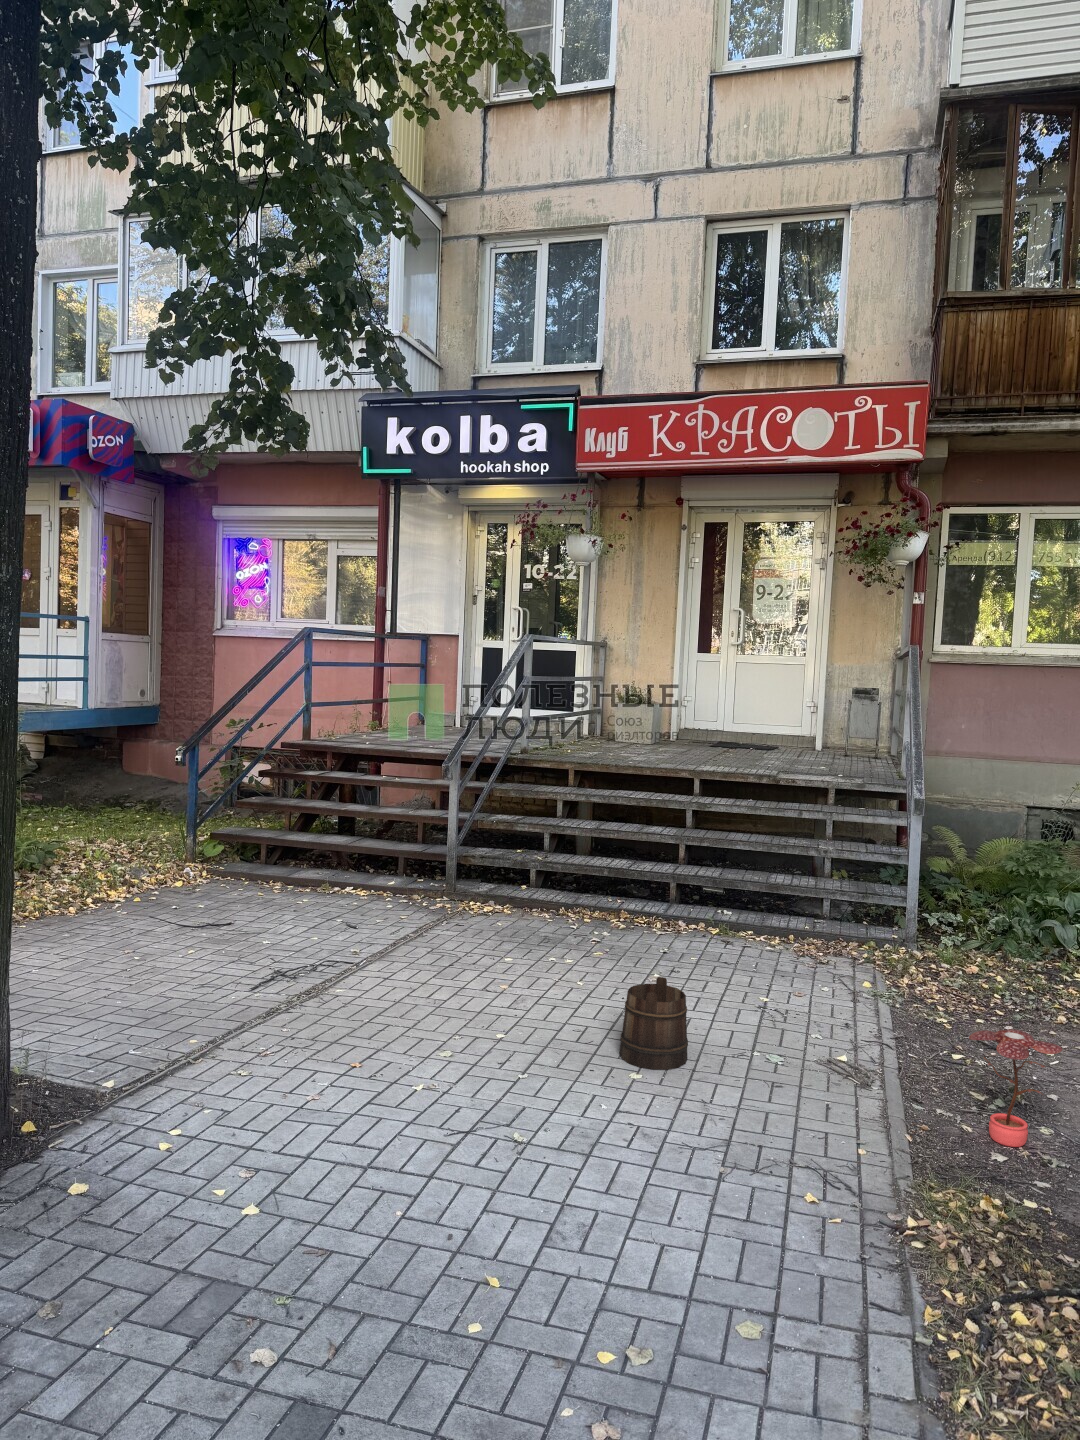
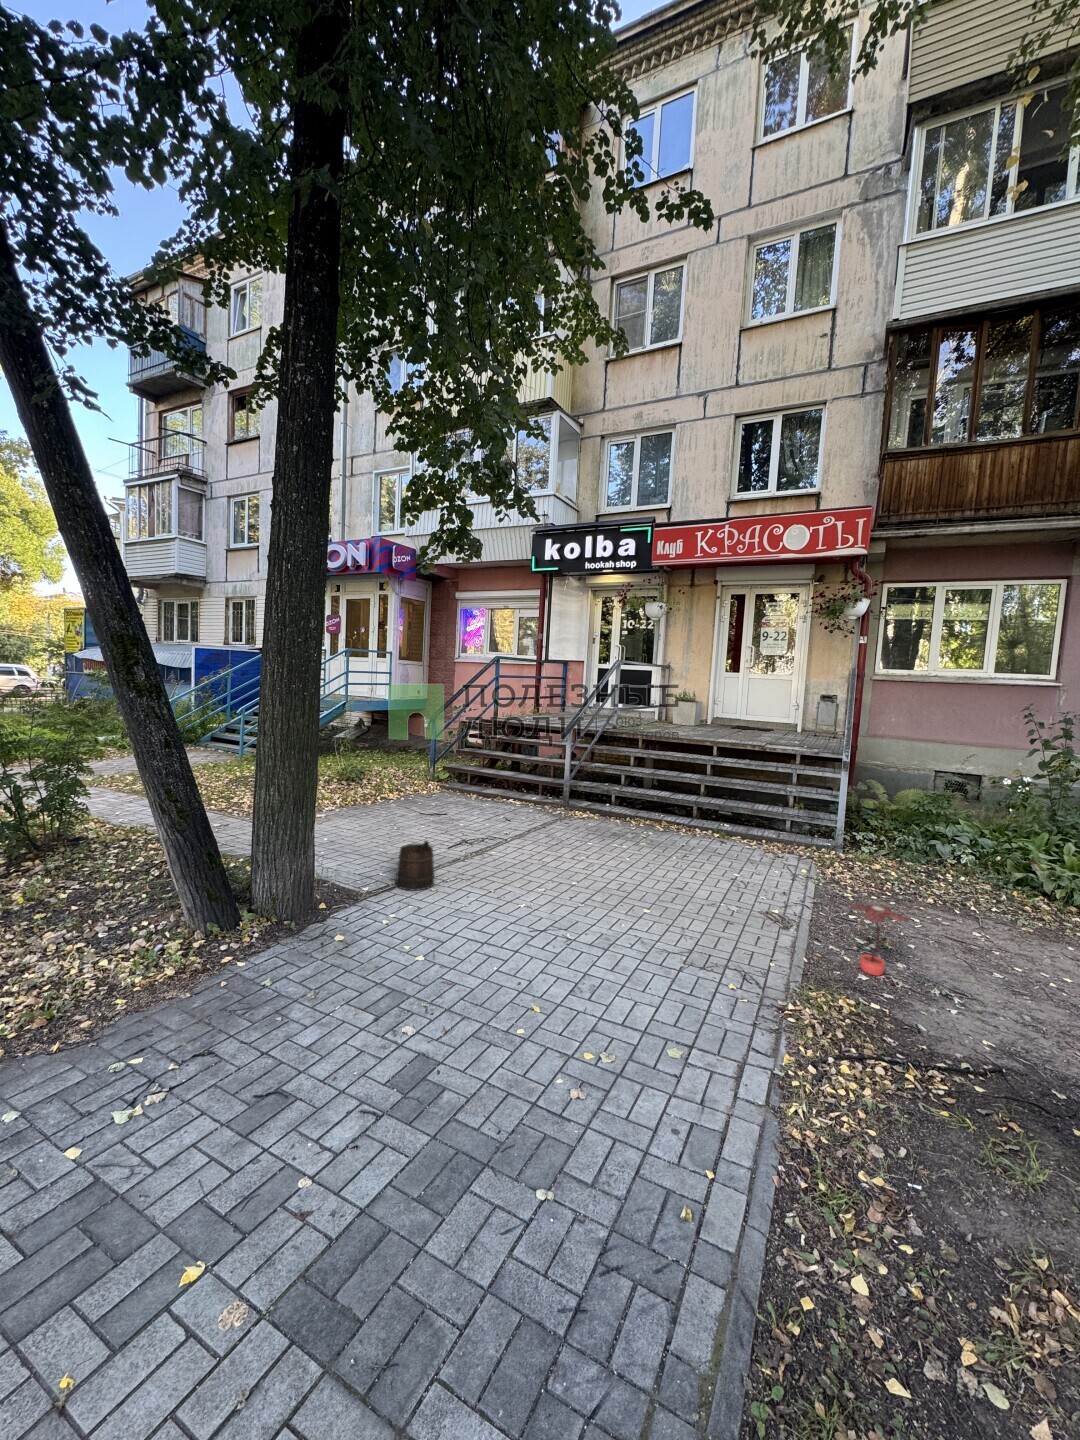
bucket: present [619,977,688,1070] -> present [396,841,435,891]

